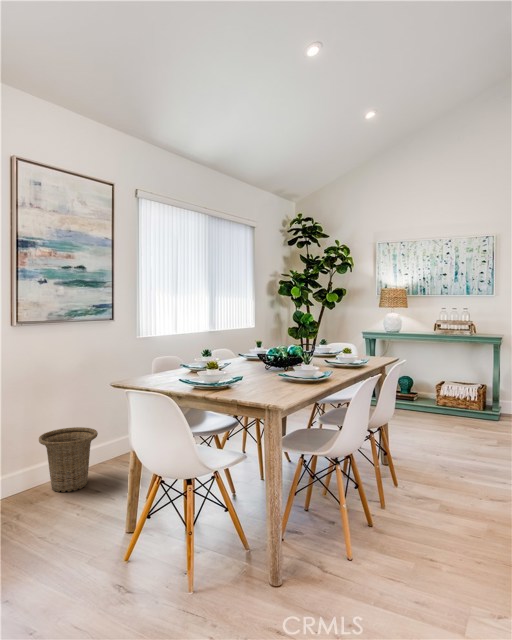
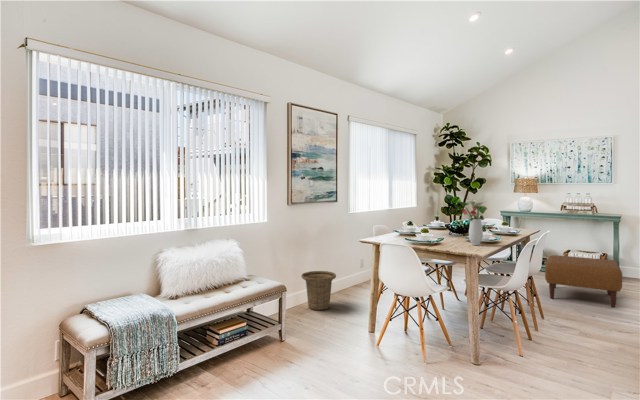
flower arrangement: none [248,315,302,387] -> present [457,200,487,245]
ottoman: none [406,392,499,463] -> present [545,255,622,307]

